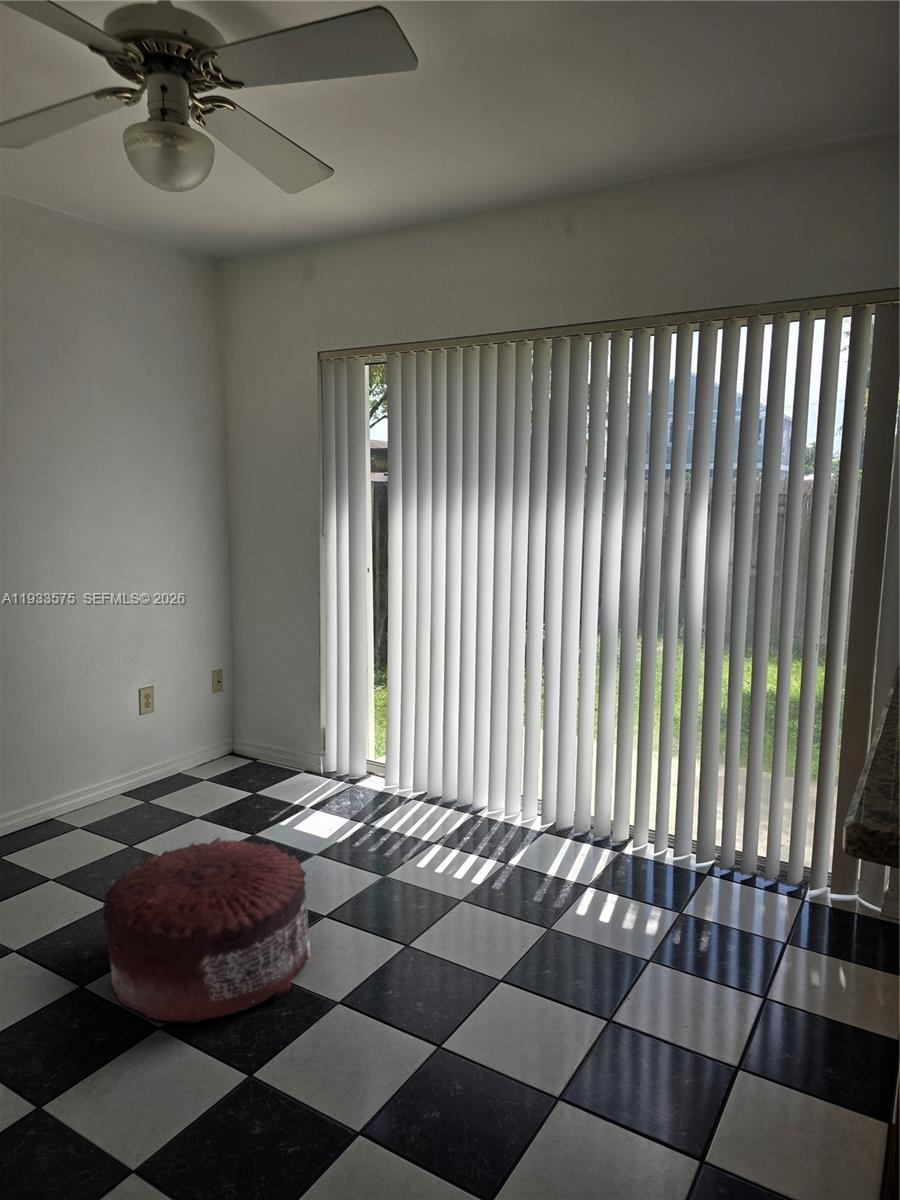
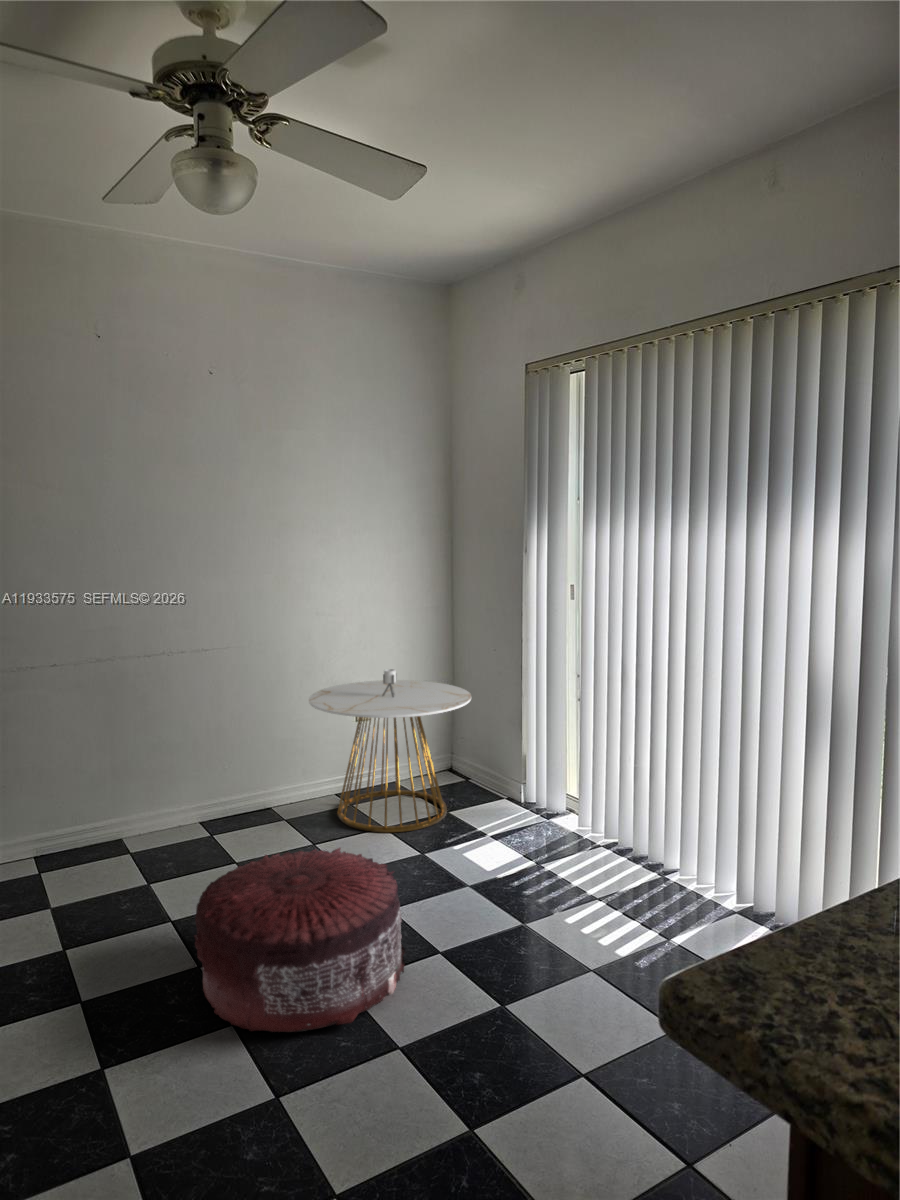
side table: none [106,659,276,823] -> present [309,669,471,832]

